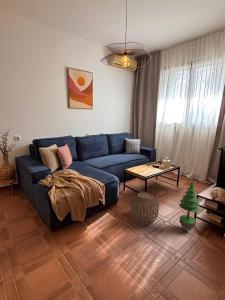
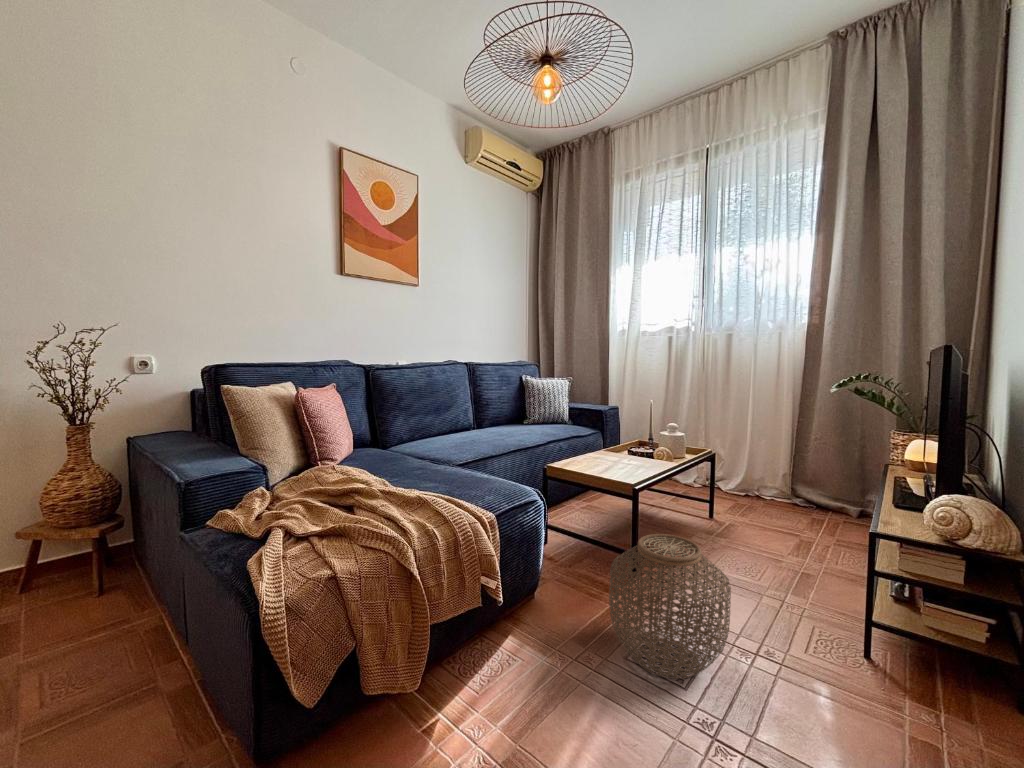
potted tree: present [179,182,199,231] -> none [808,470,905,683]

